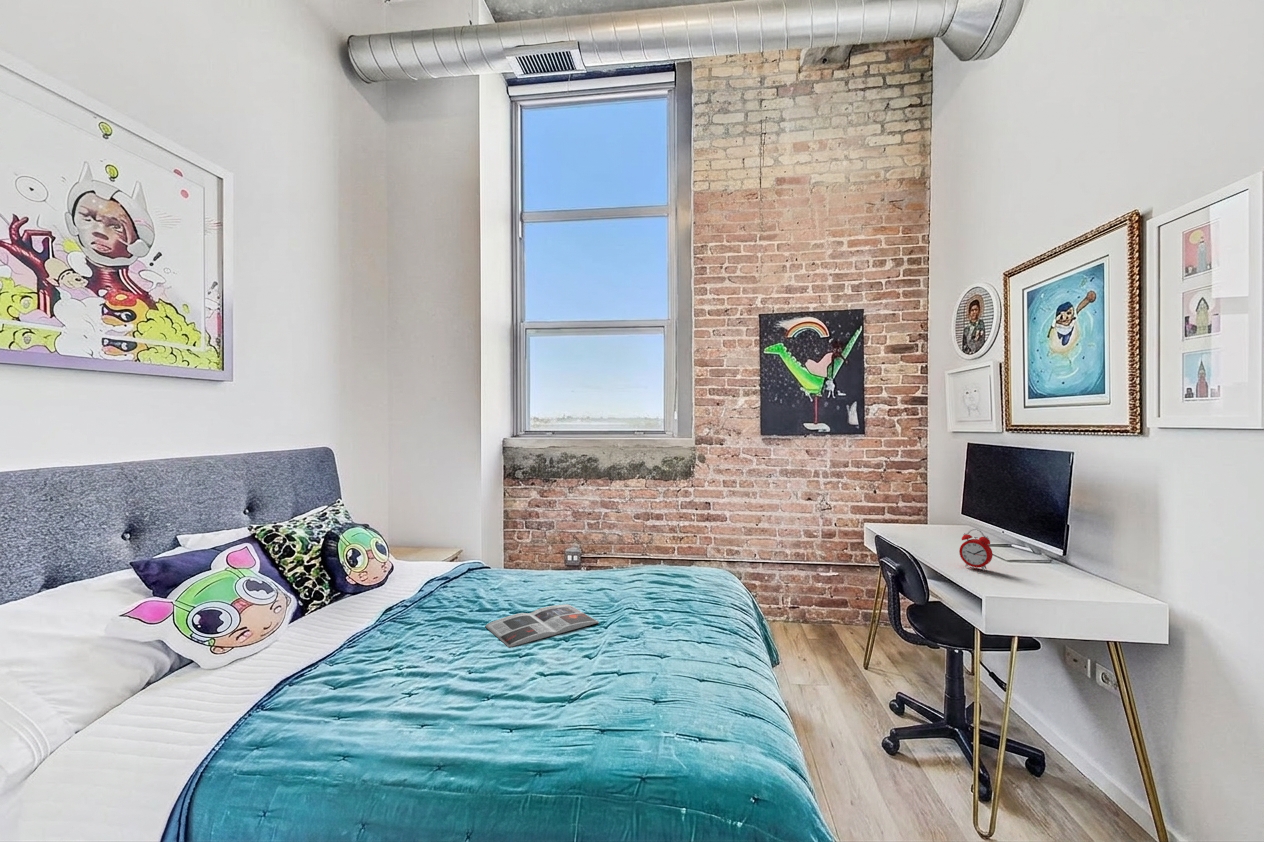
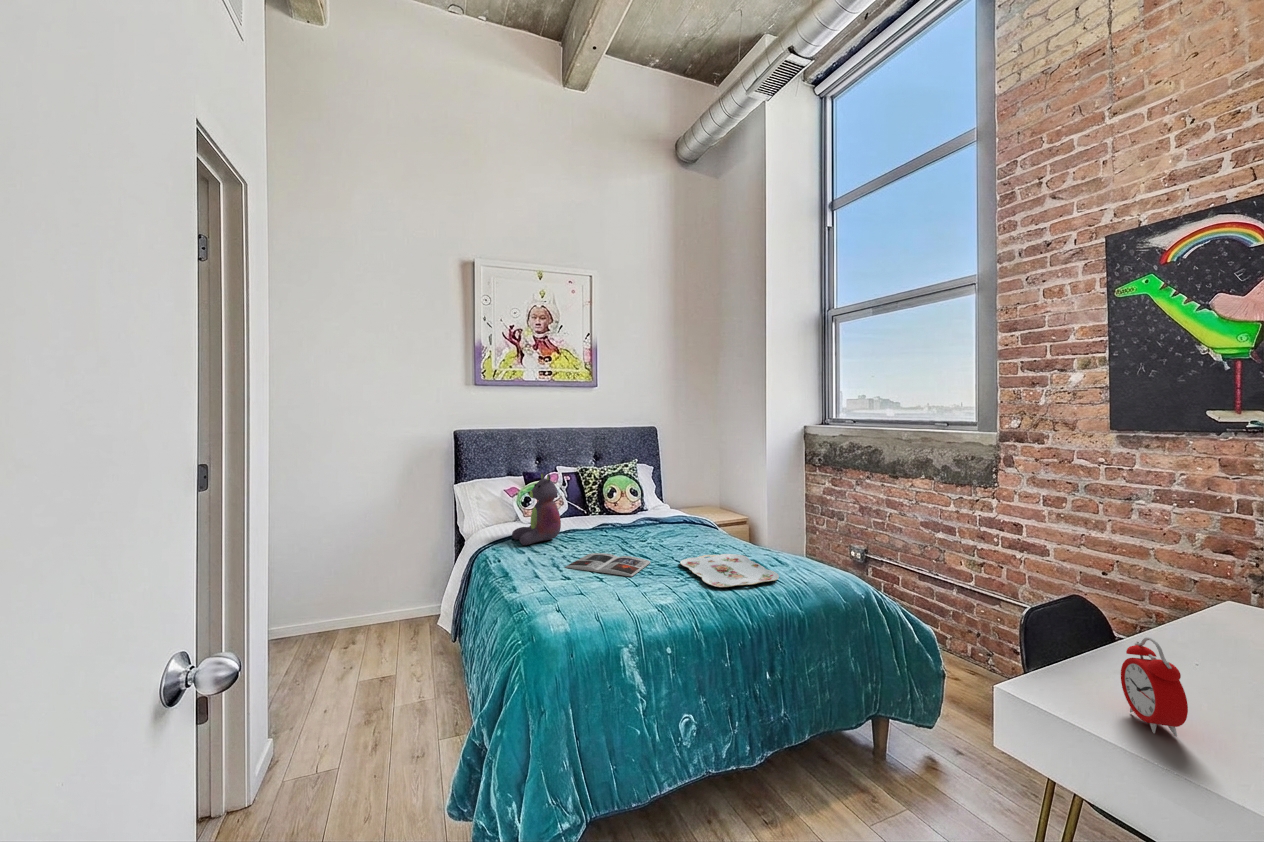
stuffed bear: none [303,525,407,654] -> present [512,472,561,545]
serving tray: none [590,572,691,600] -> present [680,554,779,587]

